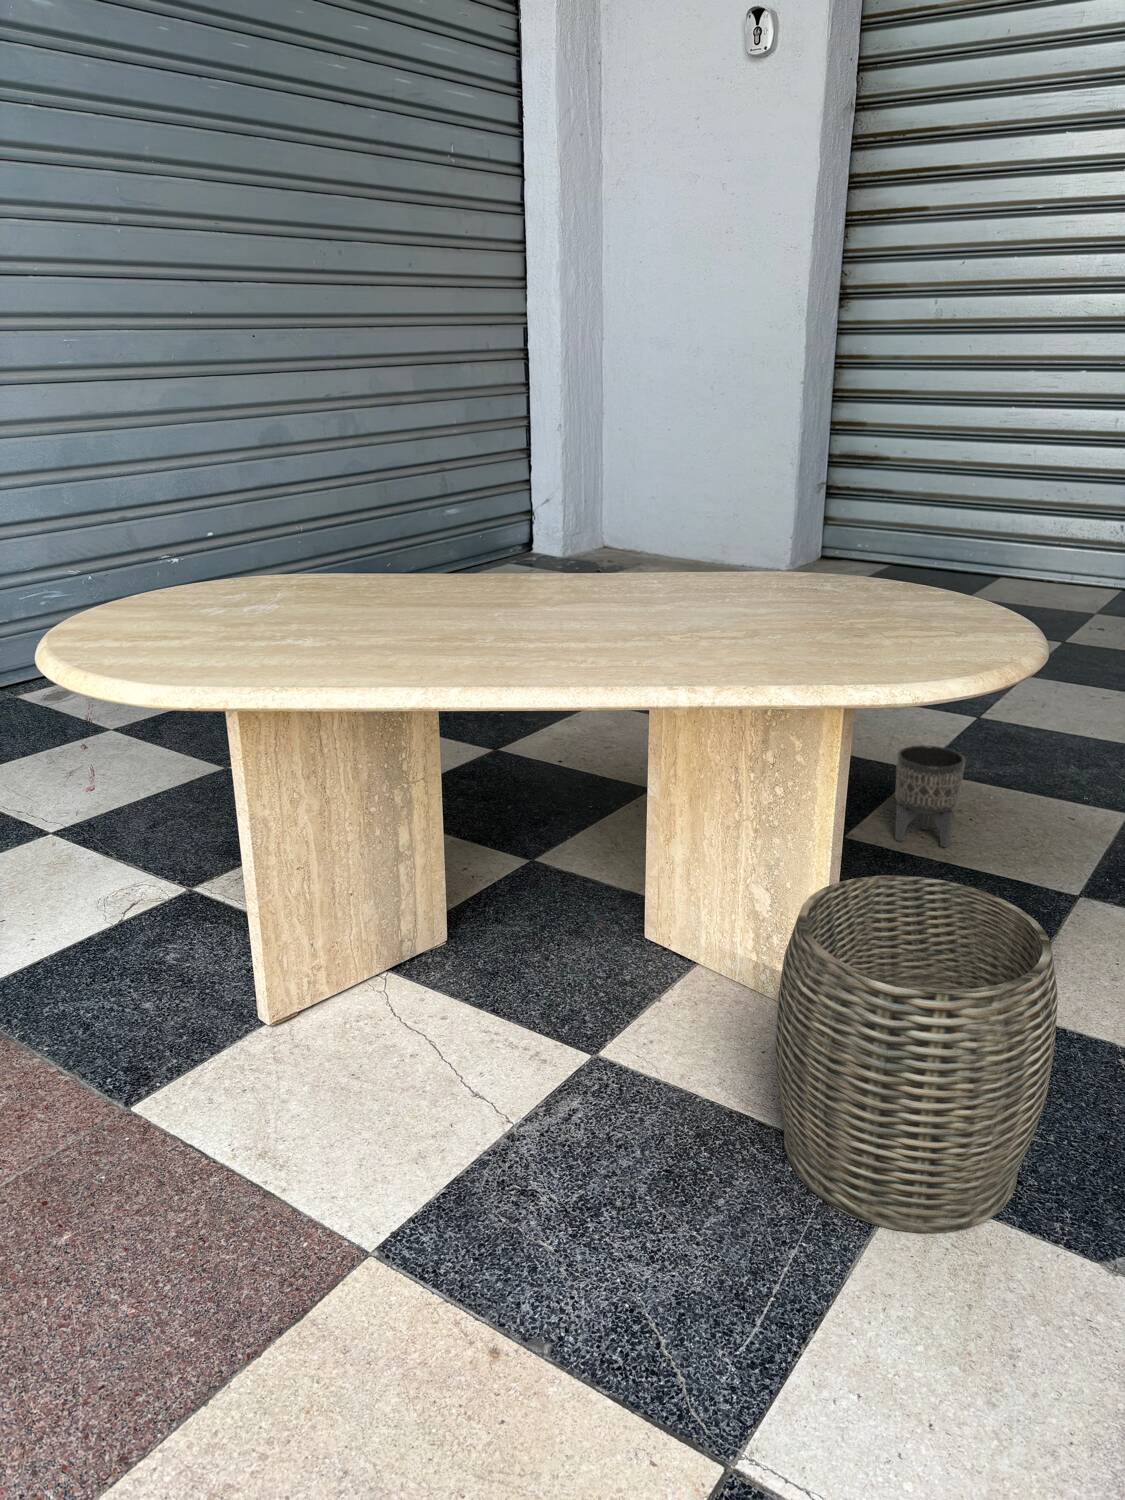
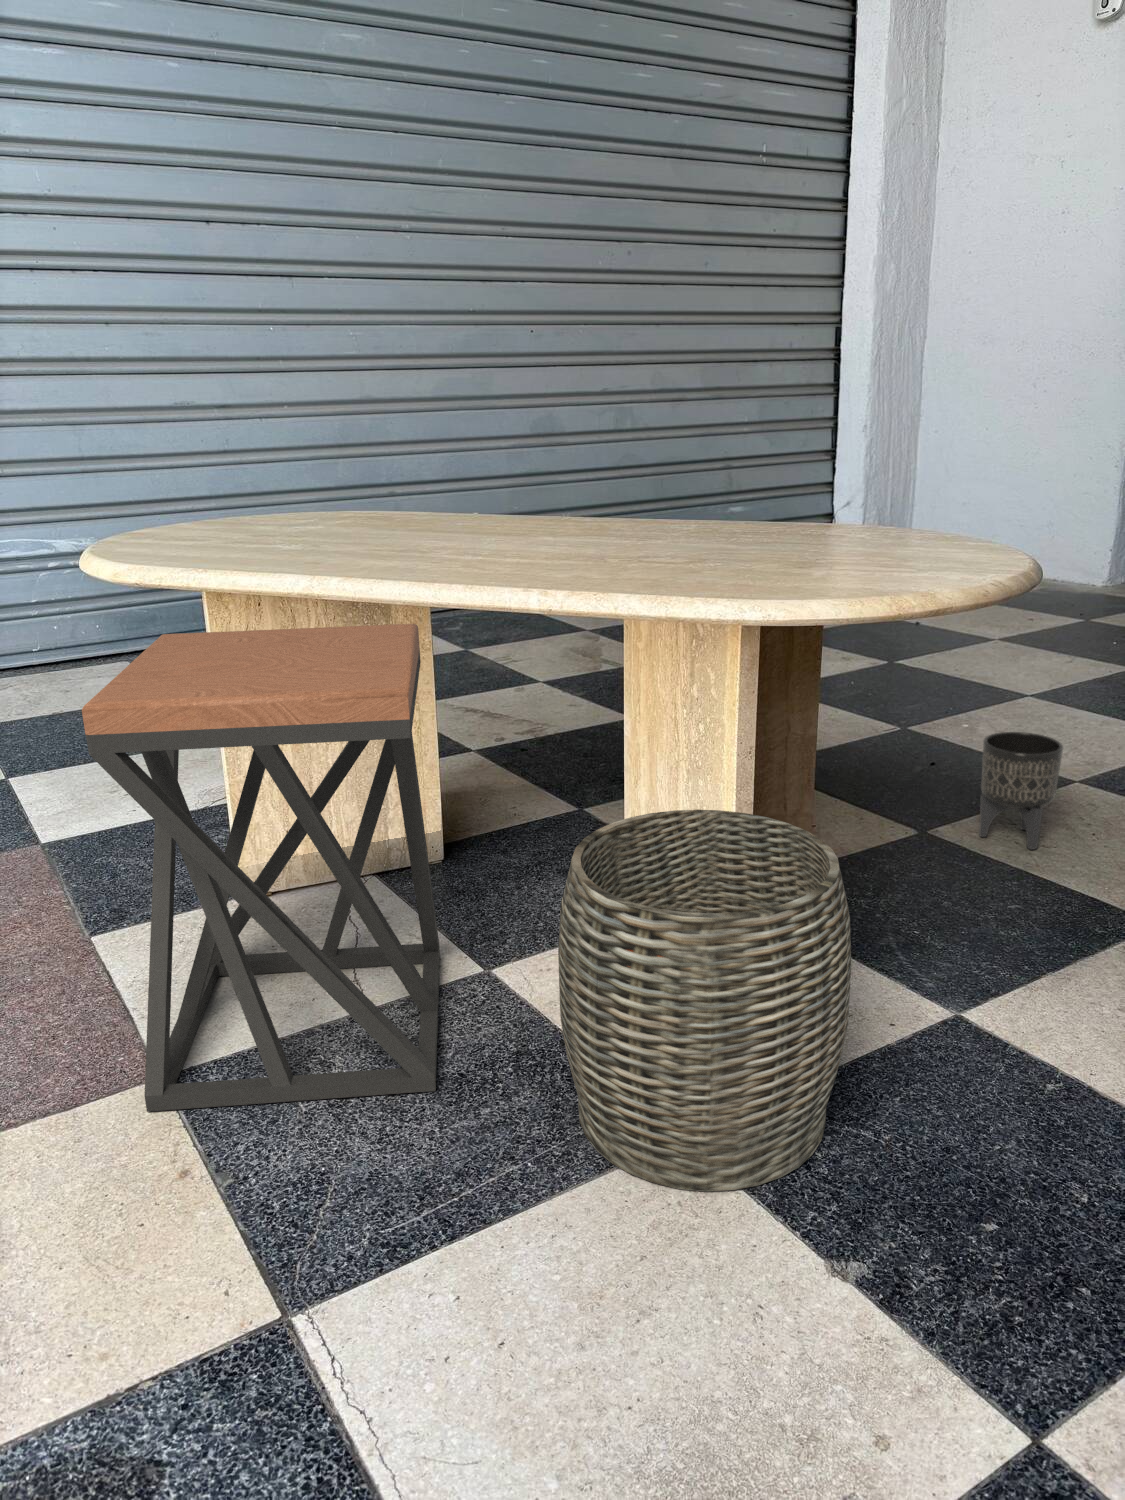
stool: none [273,724,669,1295] -> present [82,624,440,1112]

